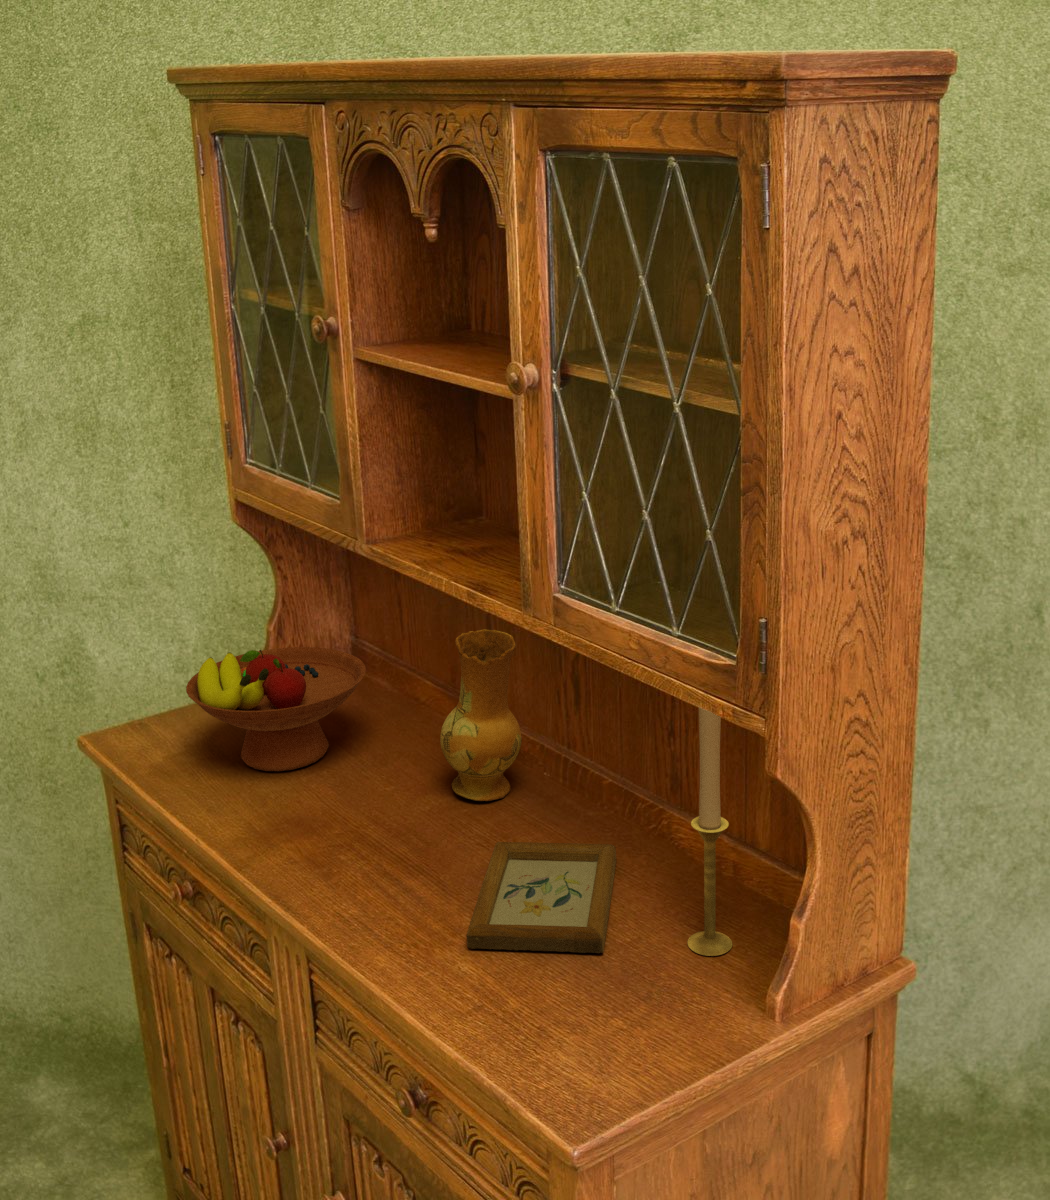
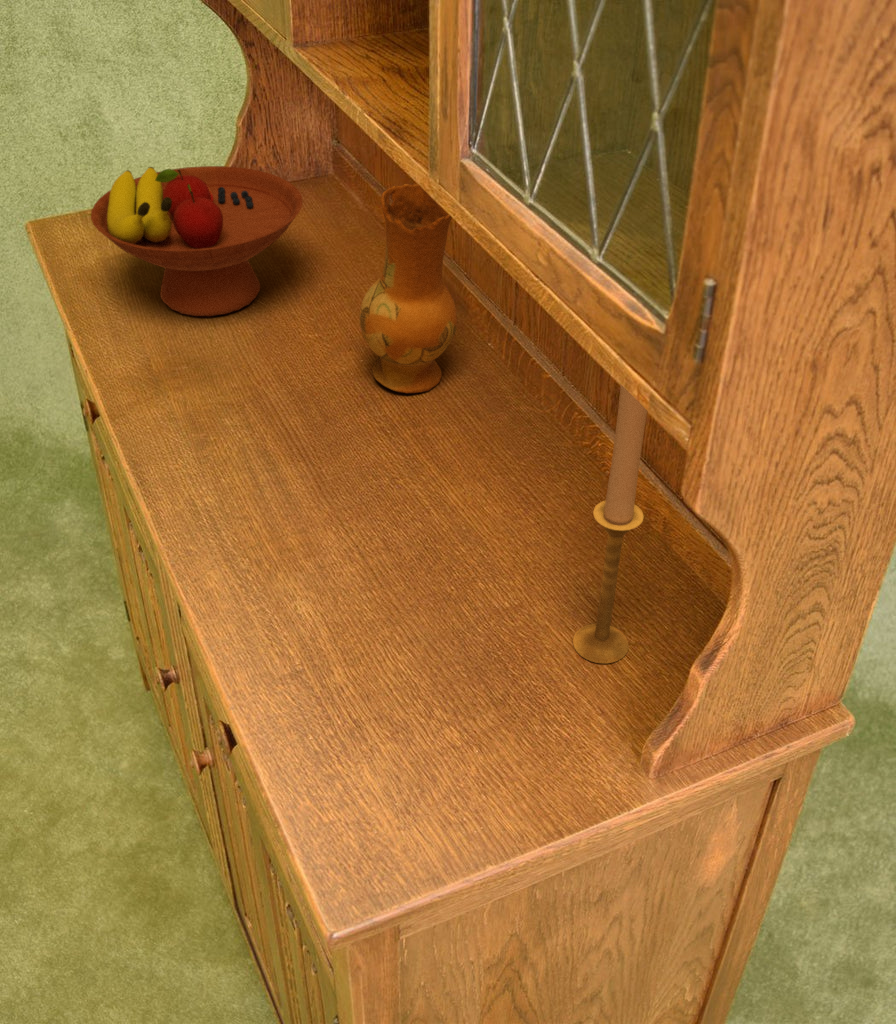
picture frame: present [467,842,616,953] -> none [310,456,529,633]

